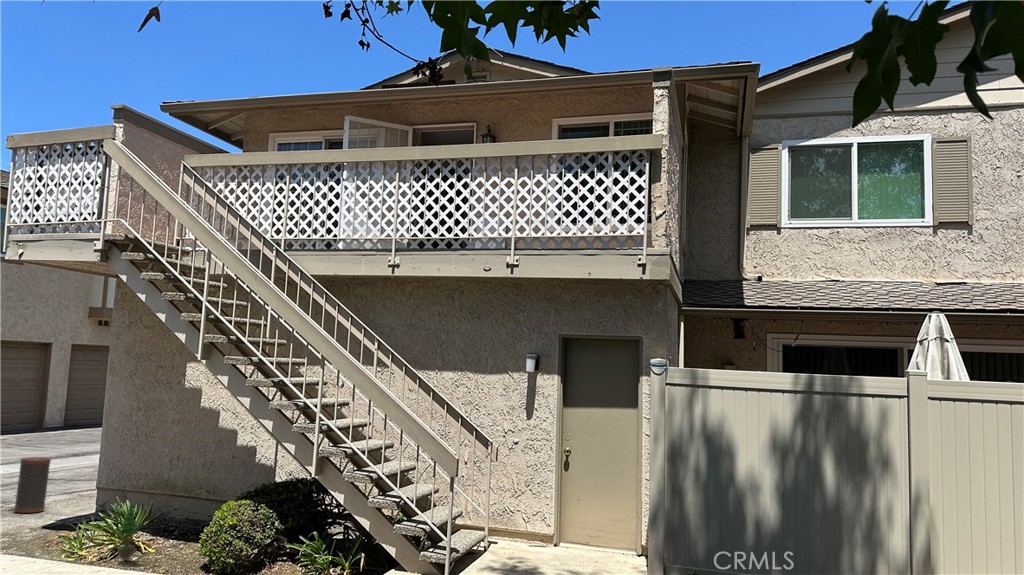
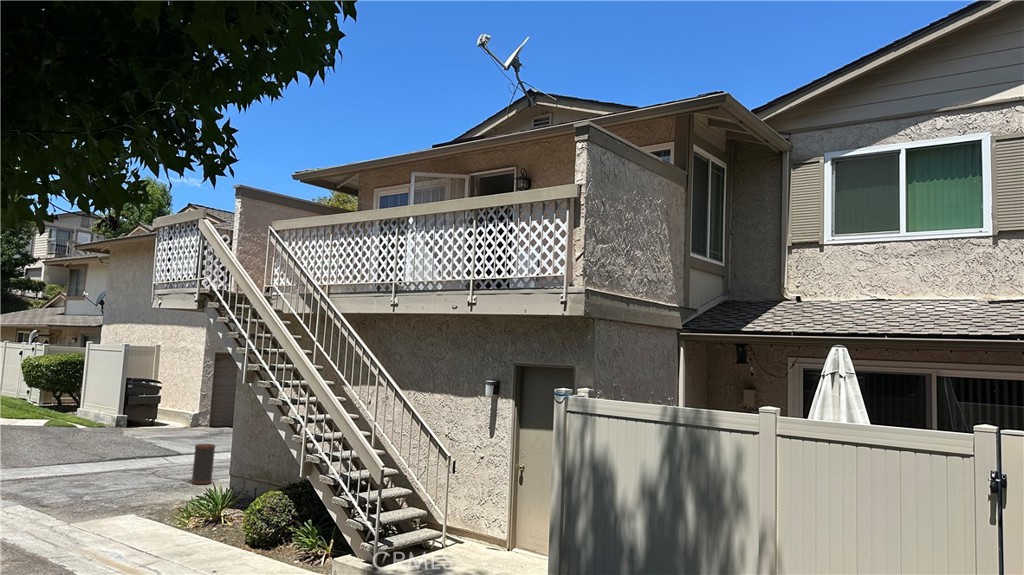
potted tree: present [117,503,139,561] -> none [205,485,221,528]

